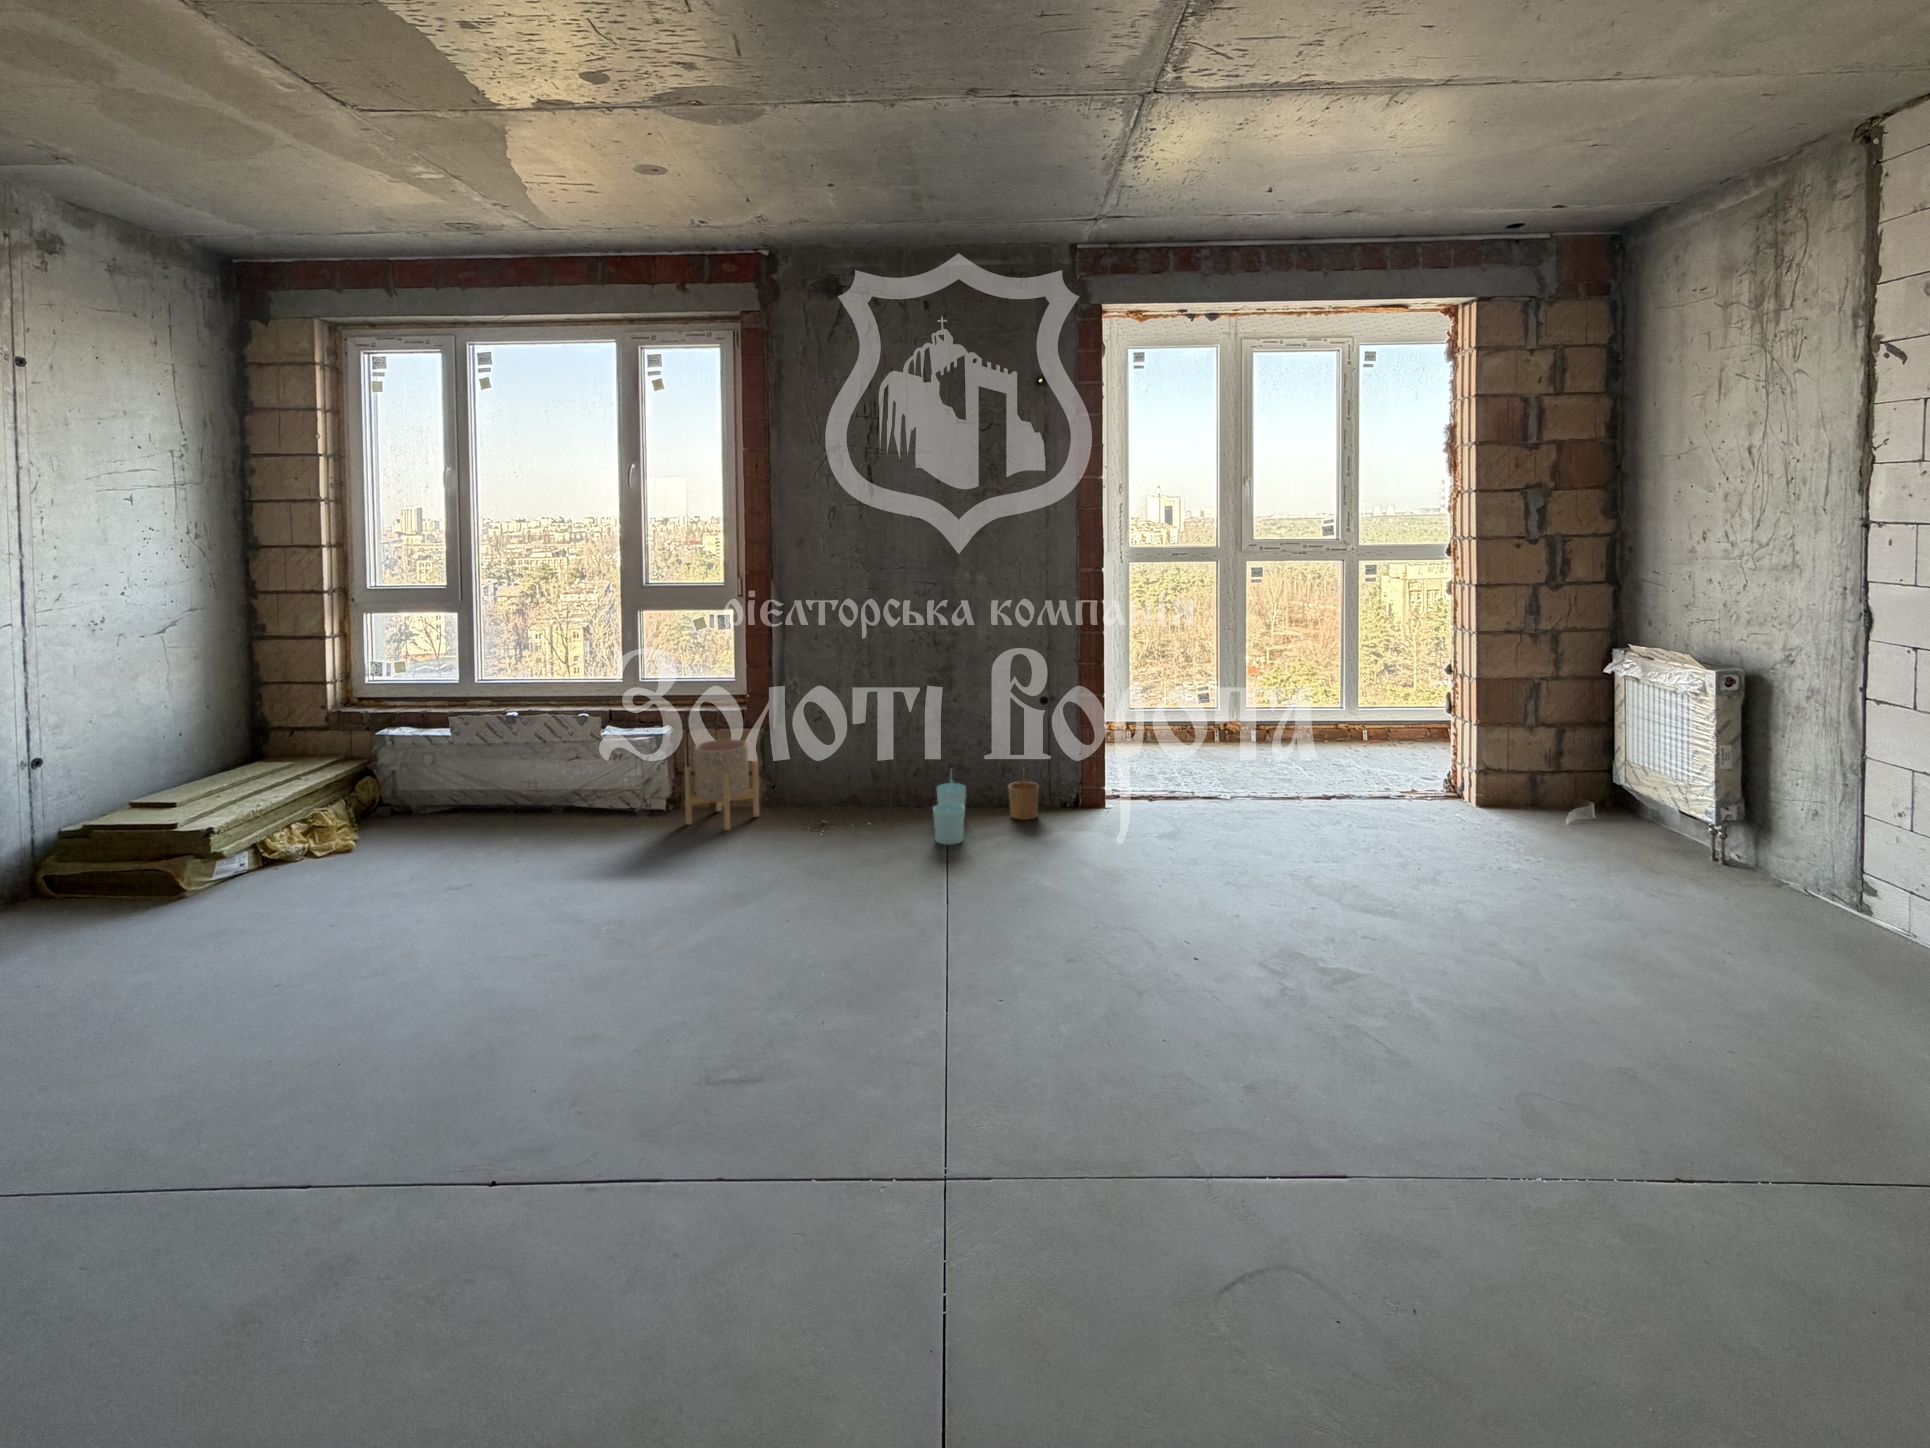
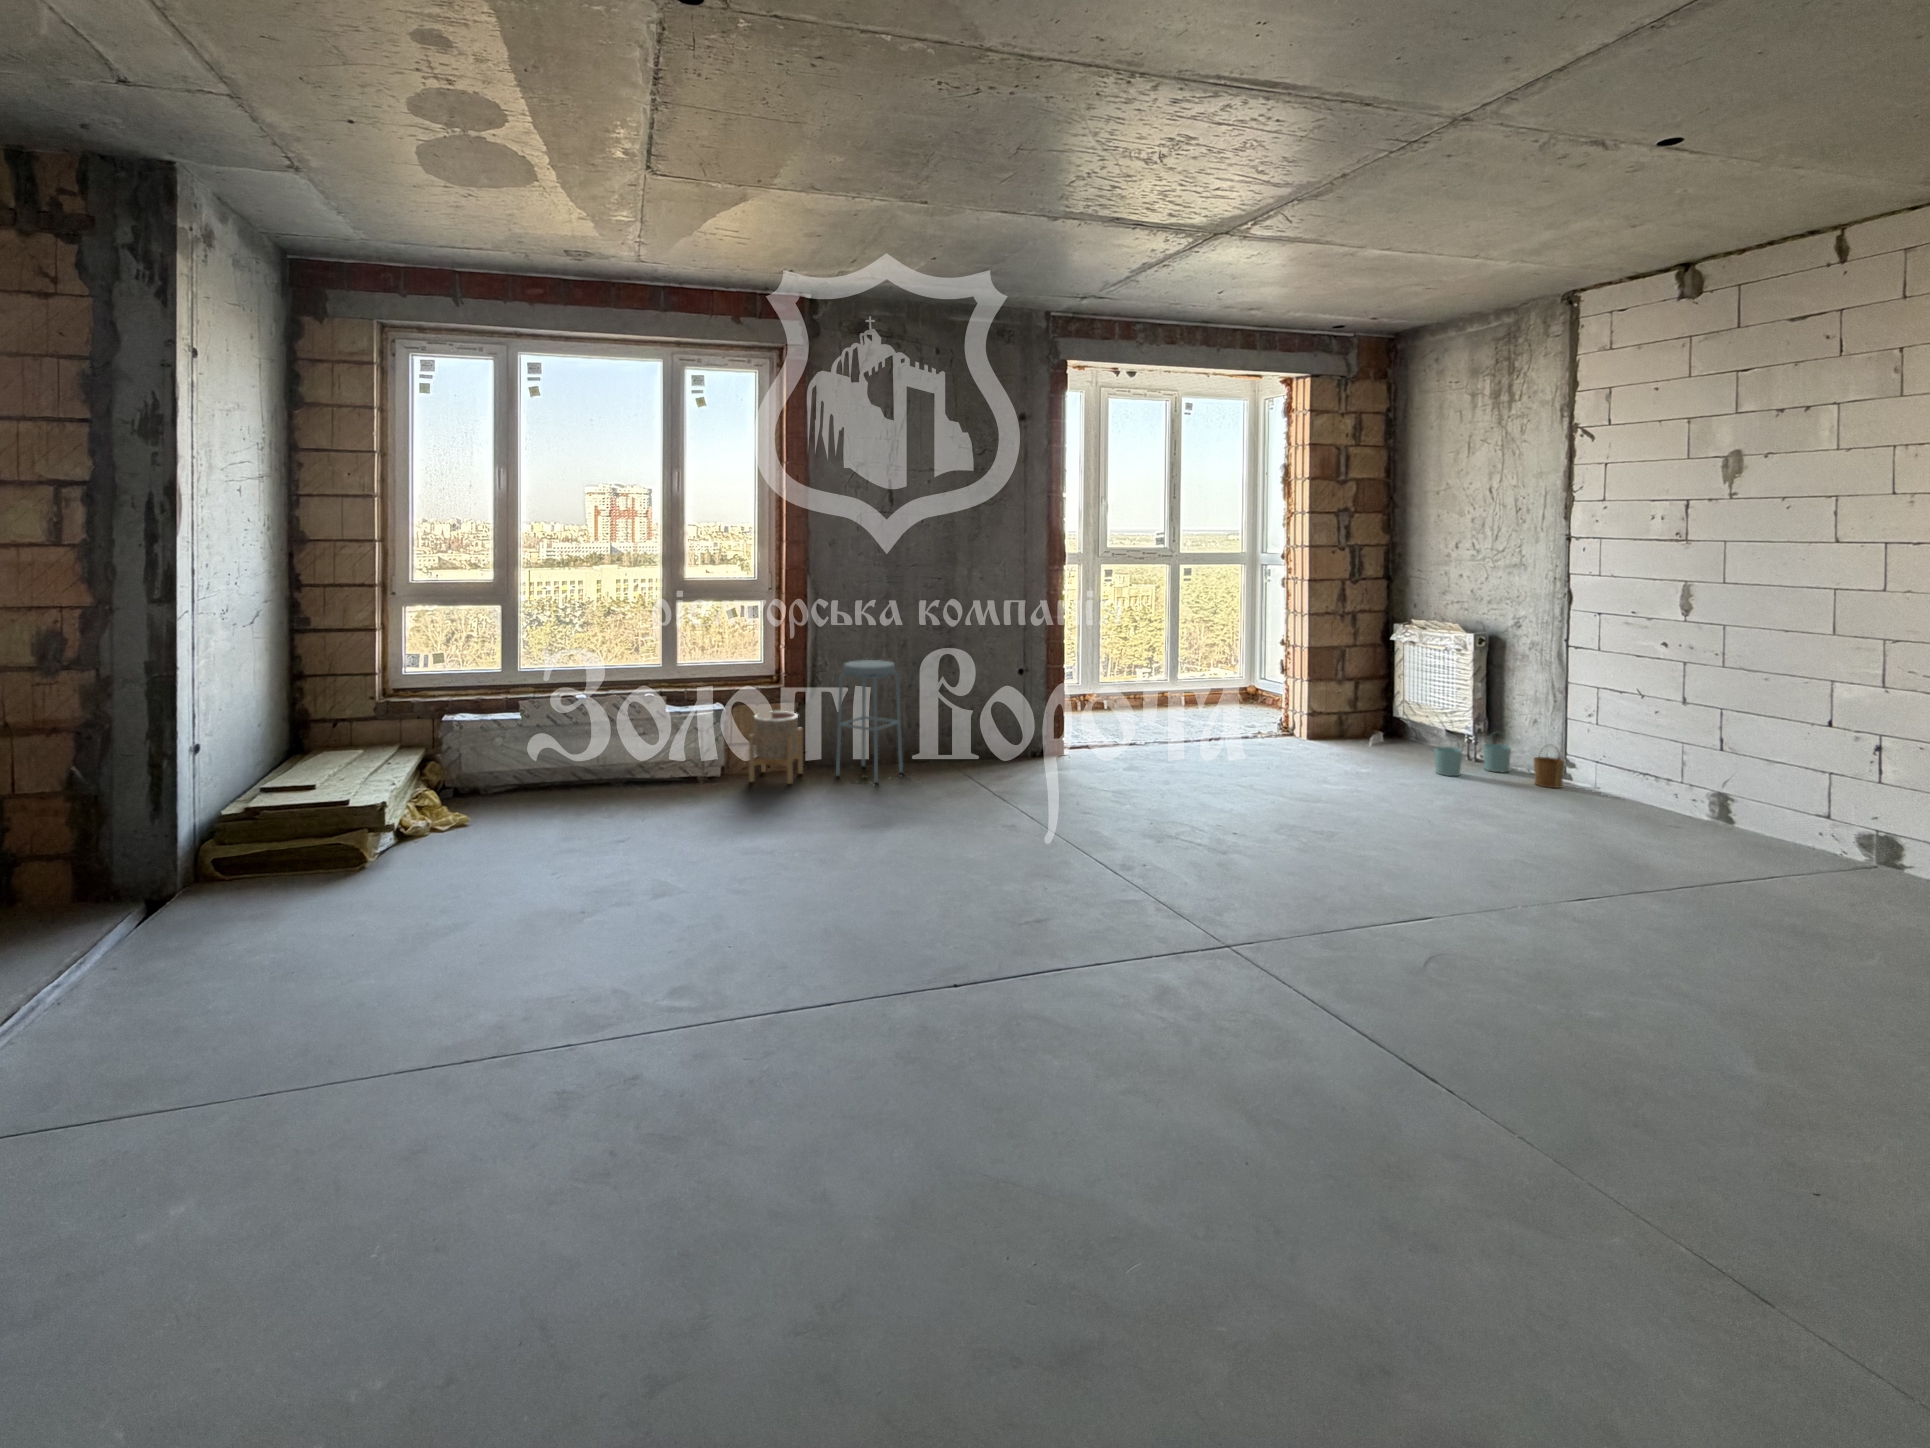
stool: none [792,681,876,837] -> present [836,660,903,783]
bucket: present [933,771,1039,845] -> present [1435,732,1564,788]

